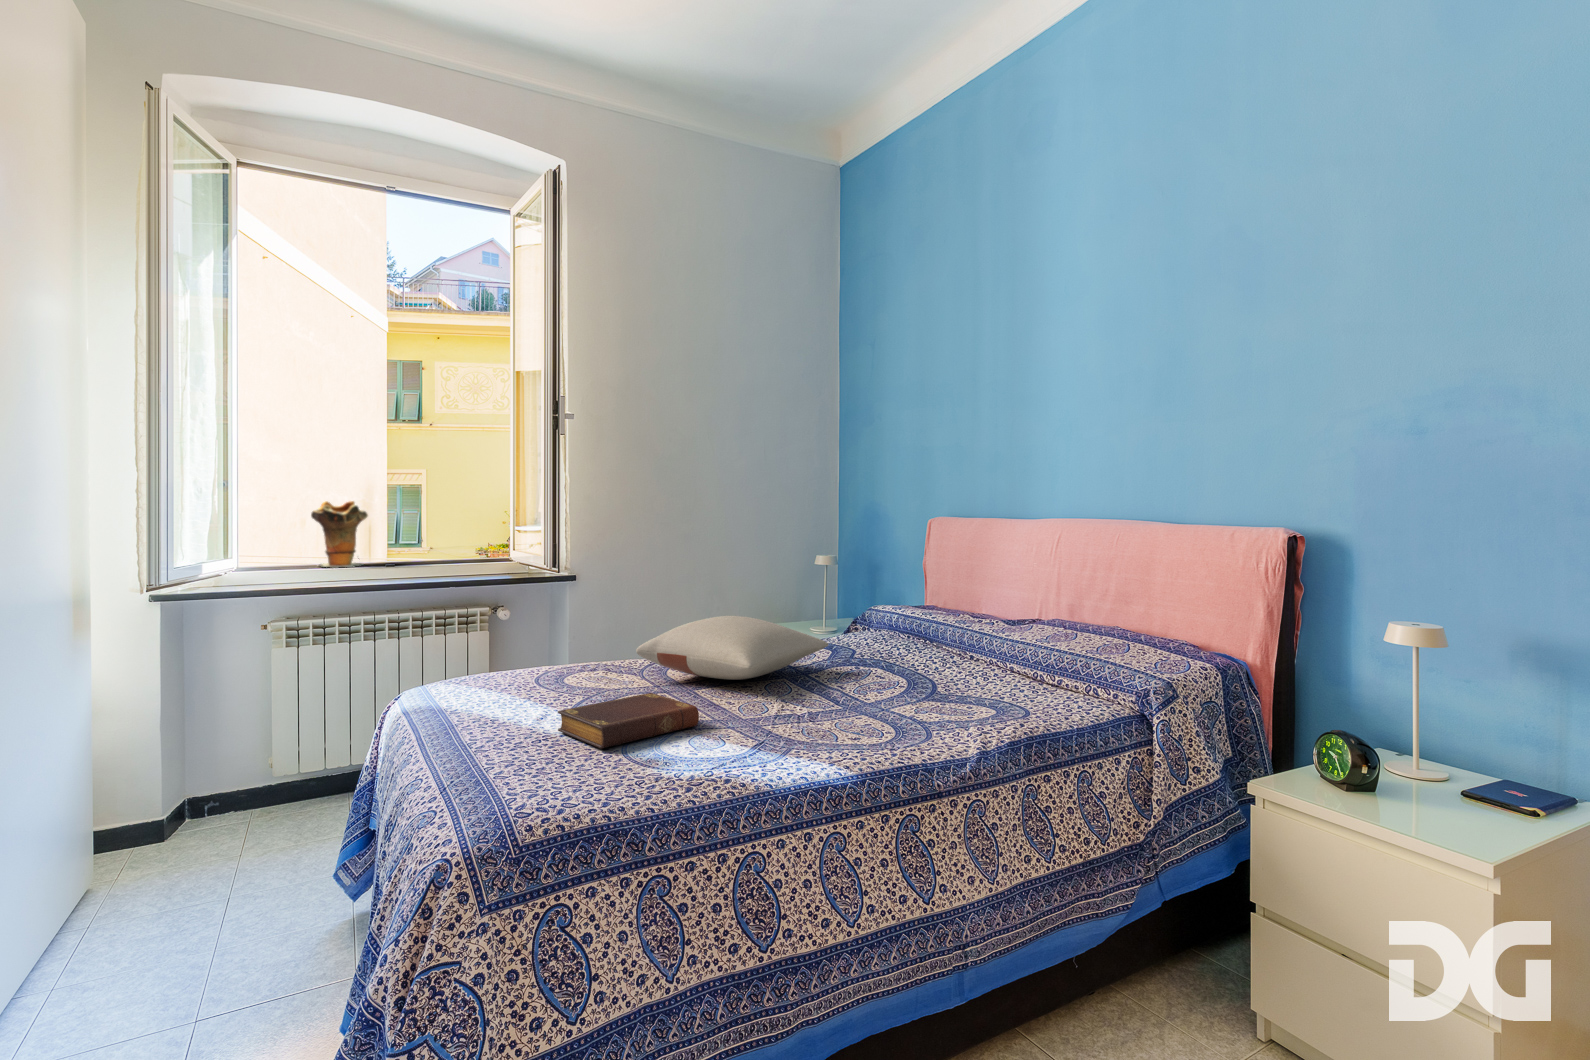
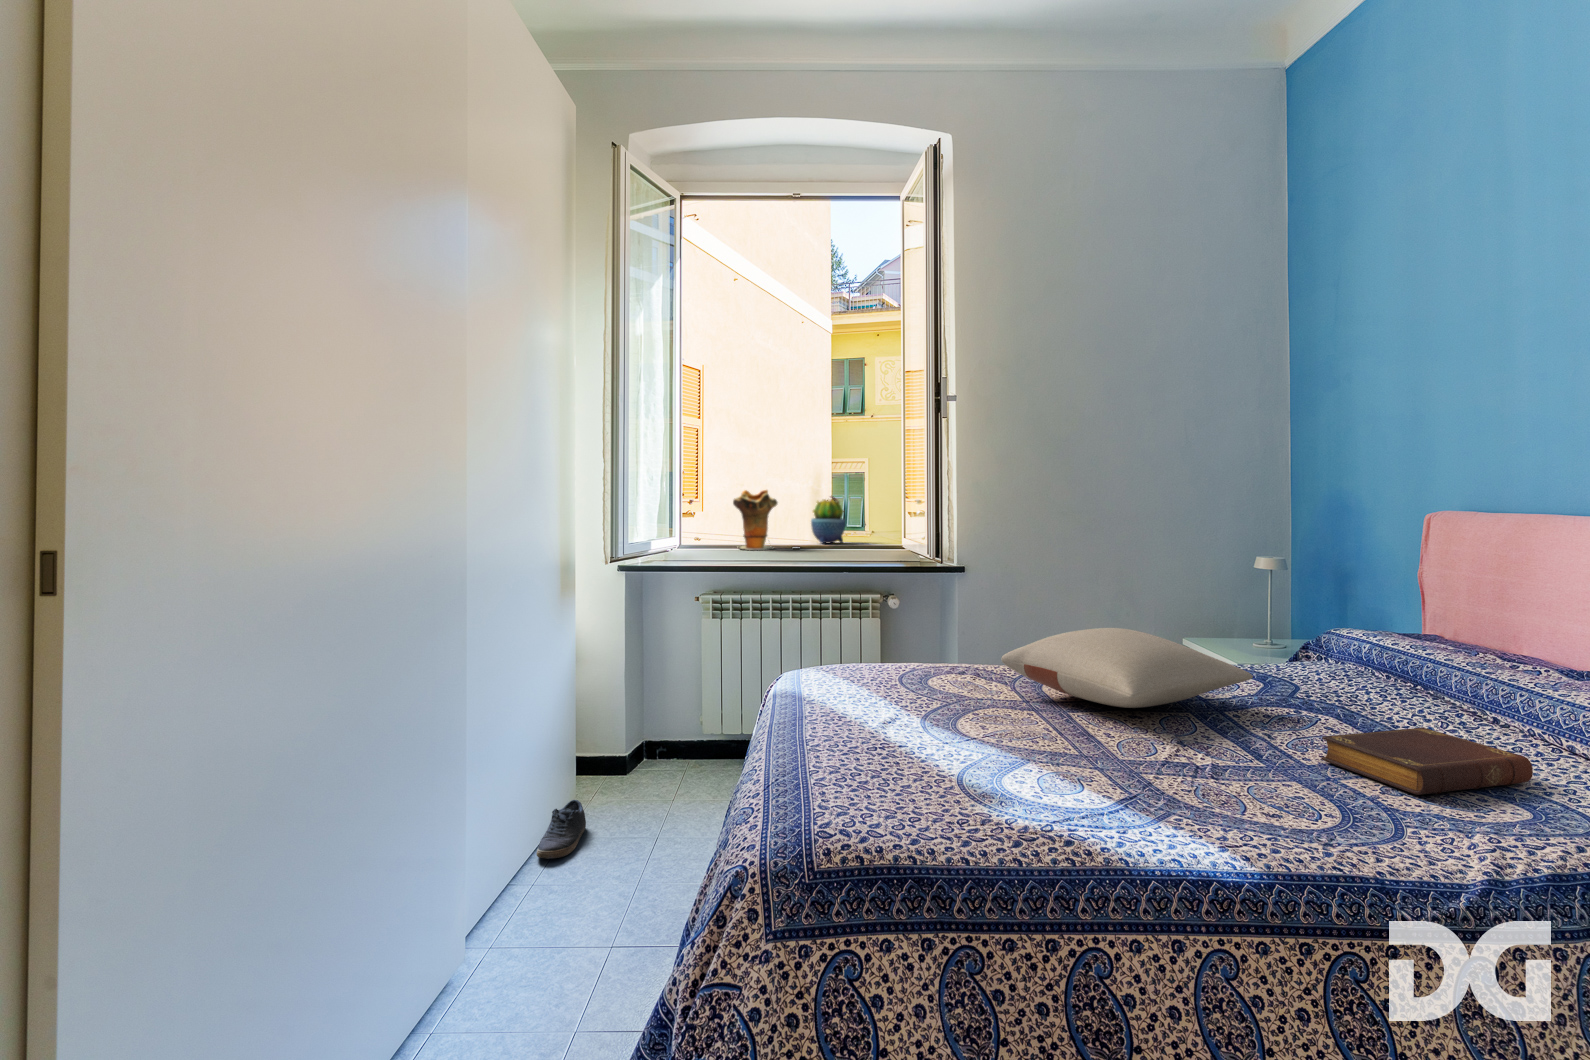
potted cactus: none [404,506,444,558] -> present [811,496,845,543]
book: present [558,693,699,748] -> present [1321,728,1533,795]
shoe: none [65,880,133,959] -> present [536,800,586,858]

